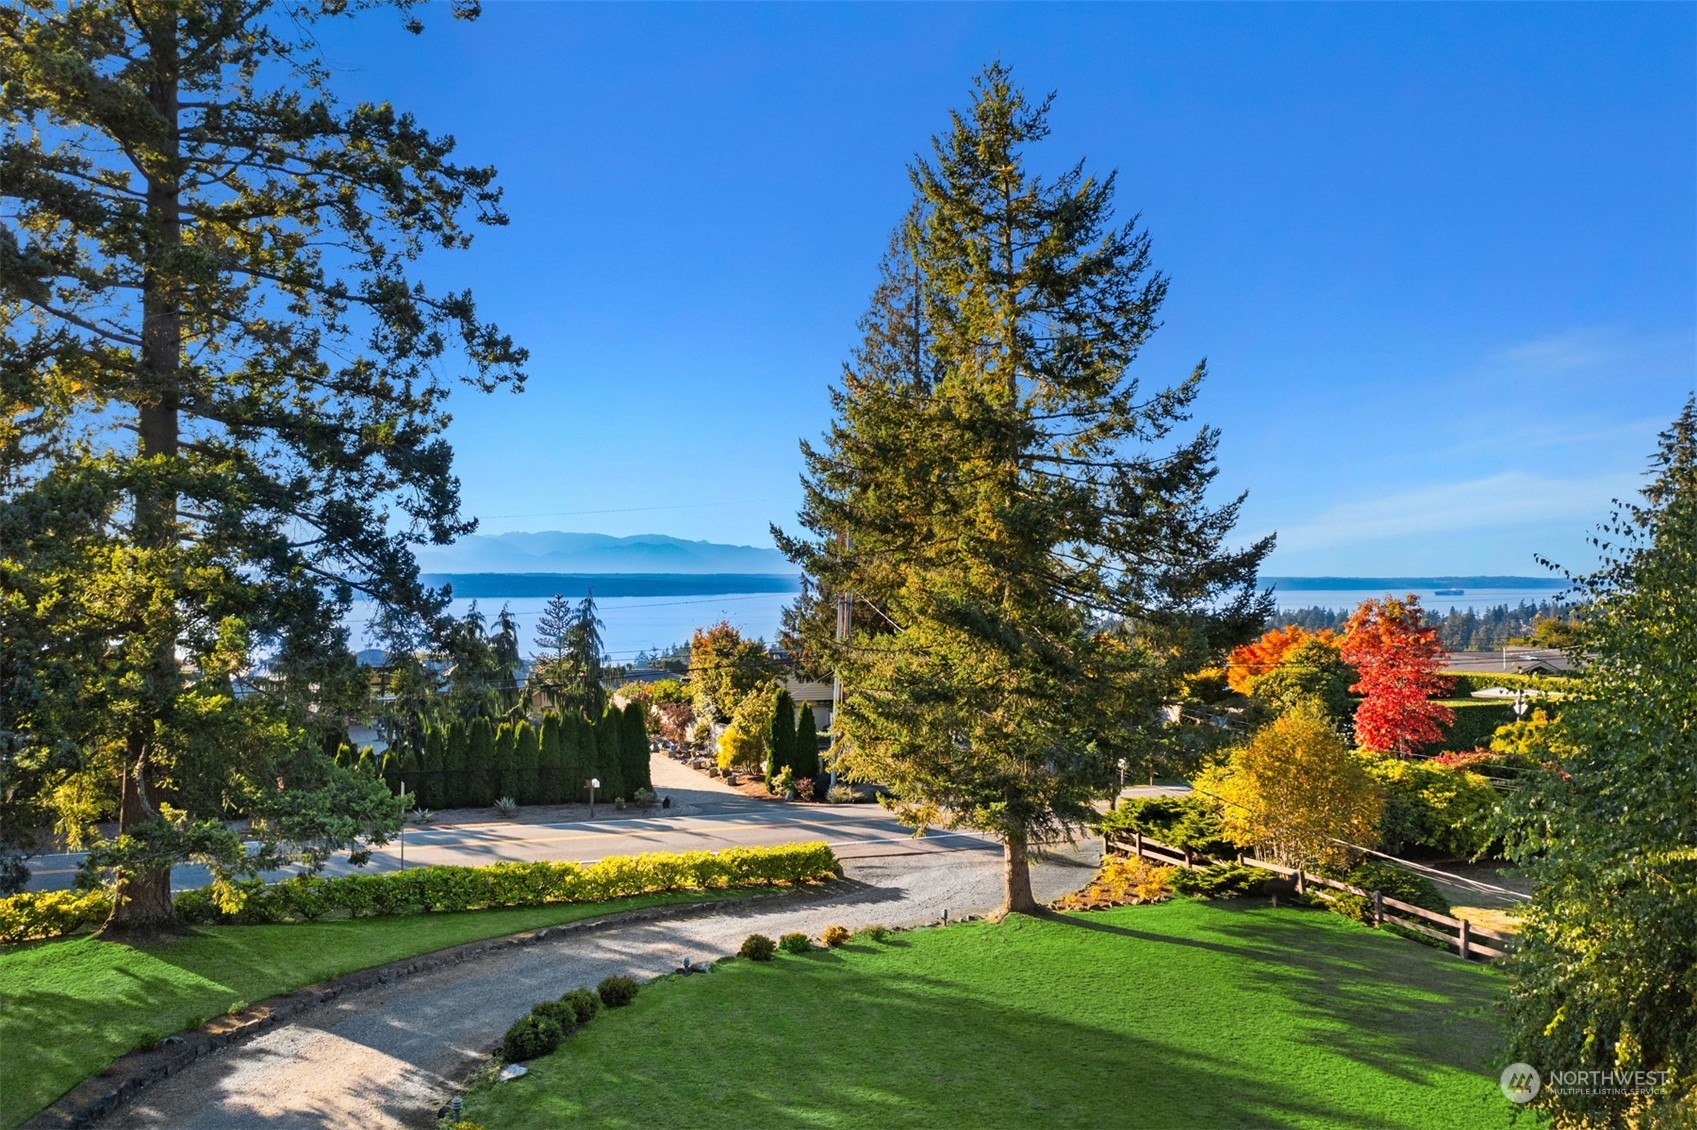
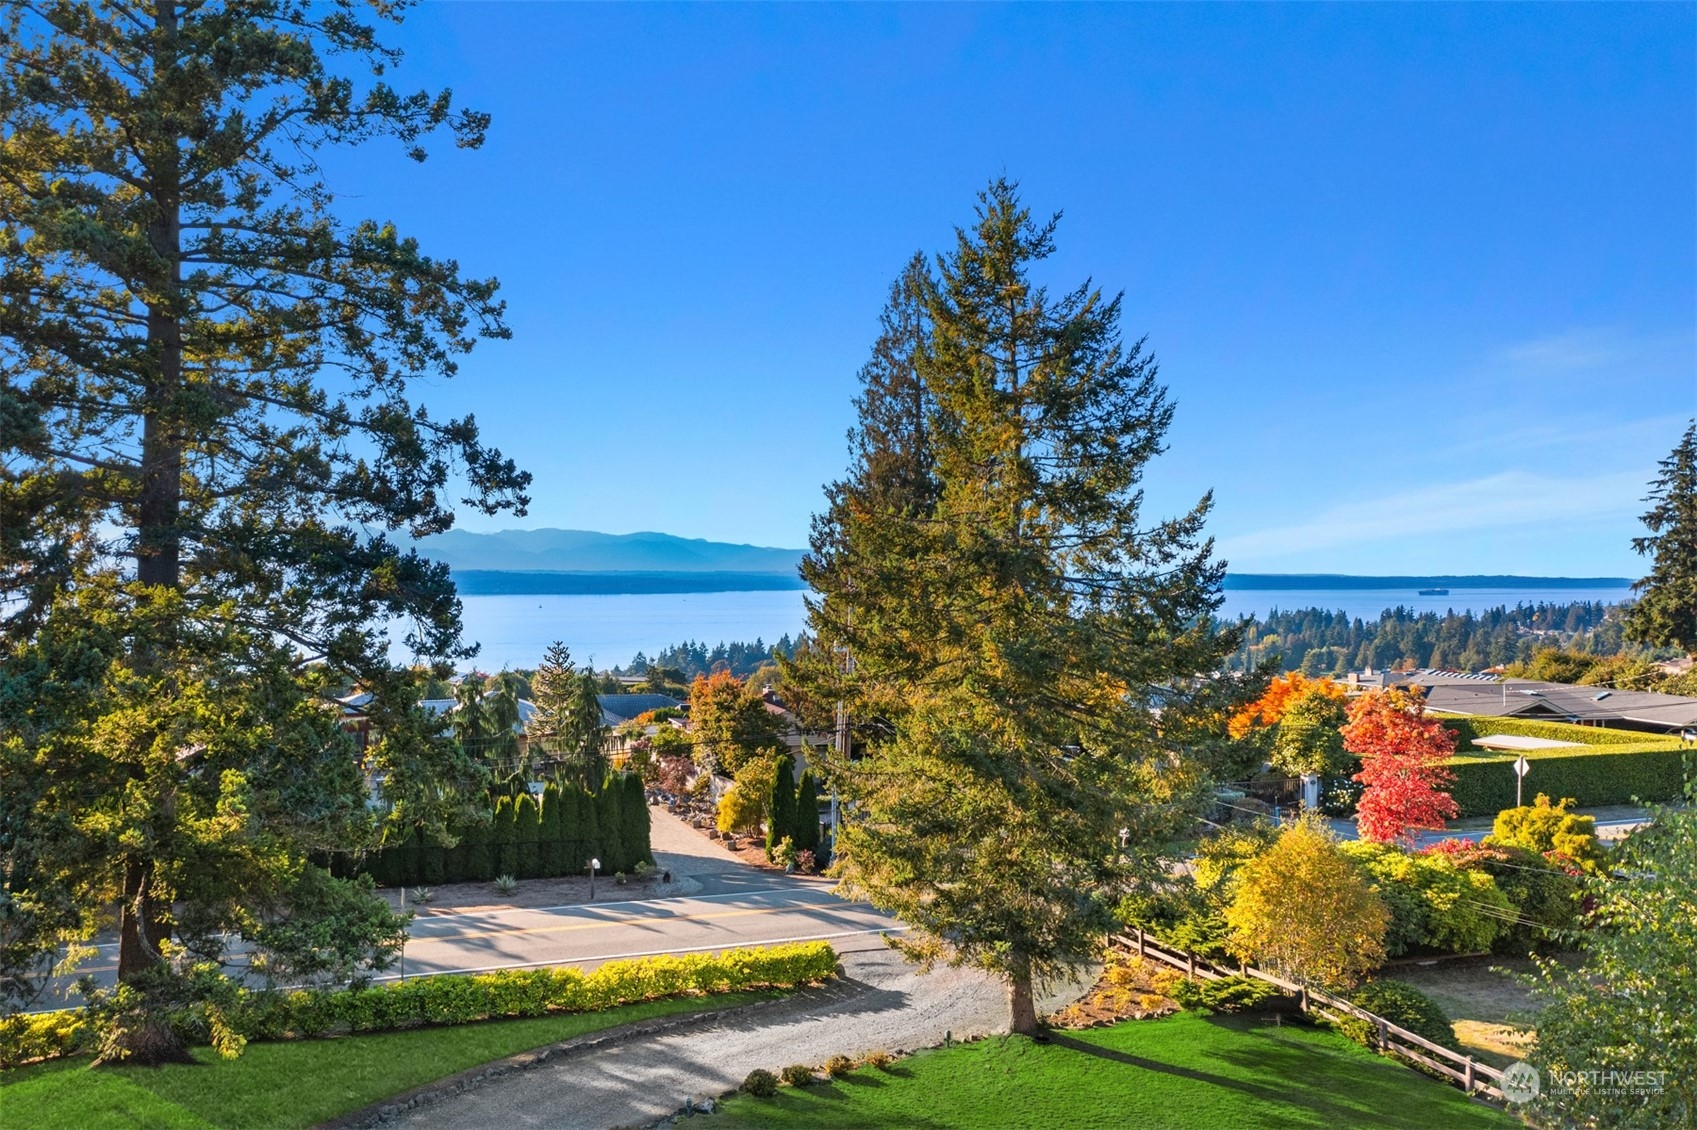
potted tree: none [1029,886,1051,921] -> present [1033,1011,1052,1043]

